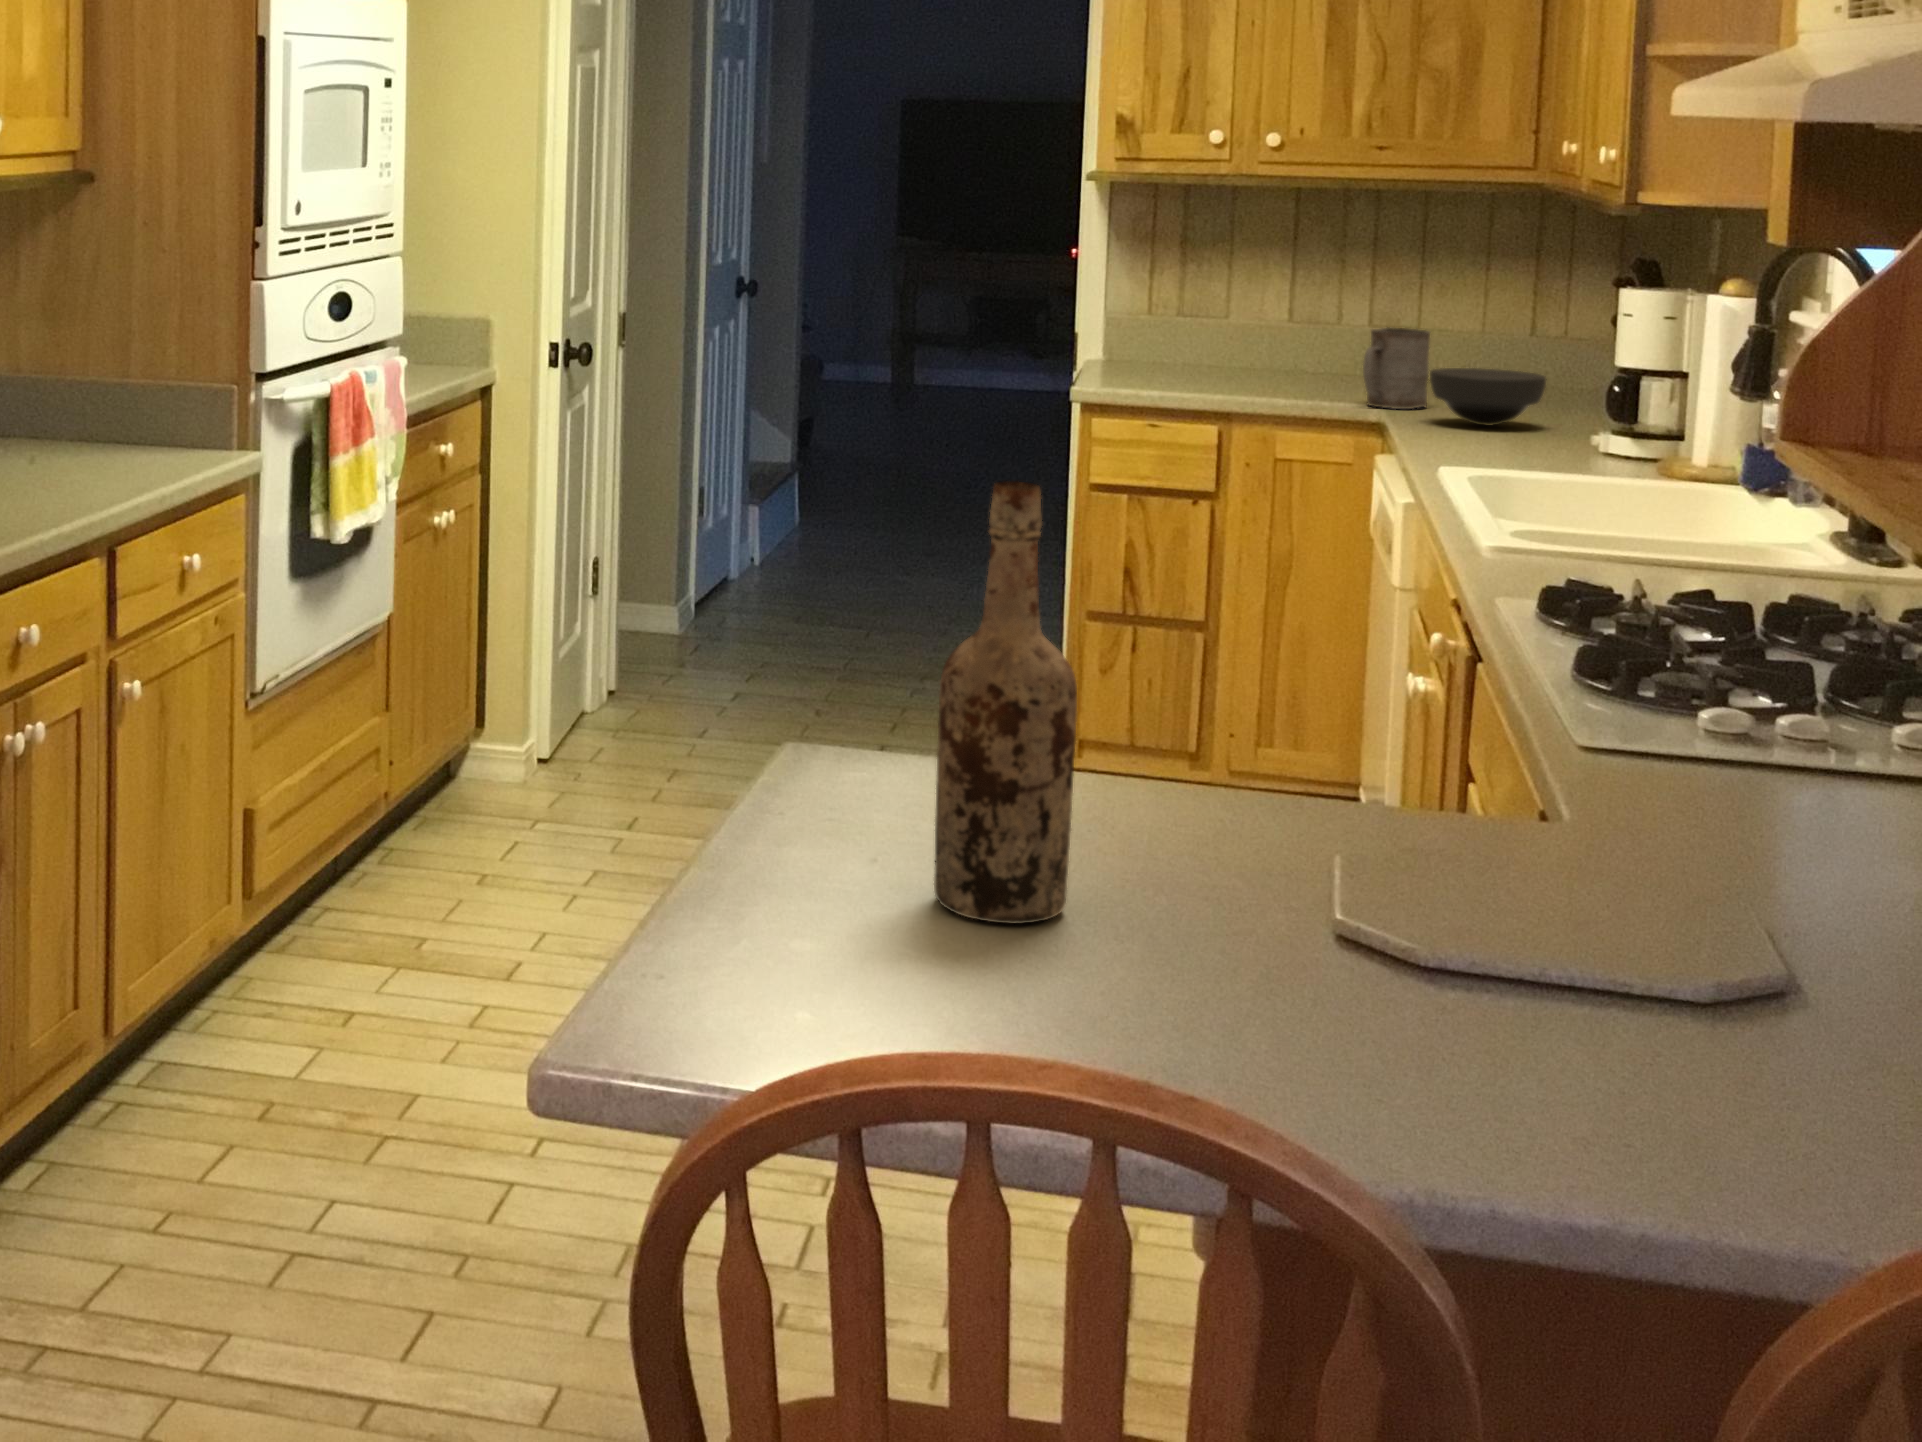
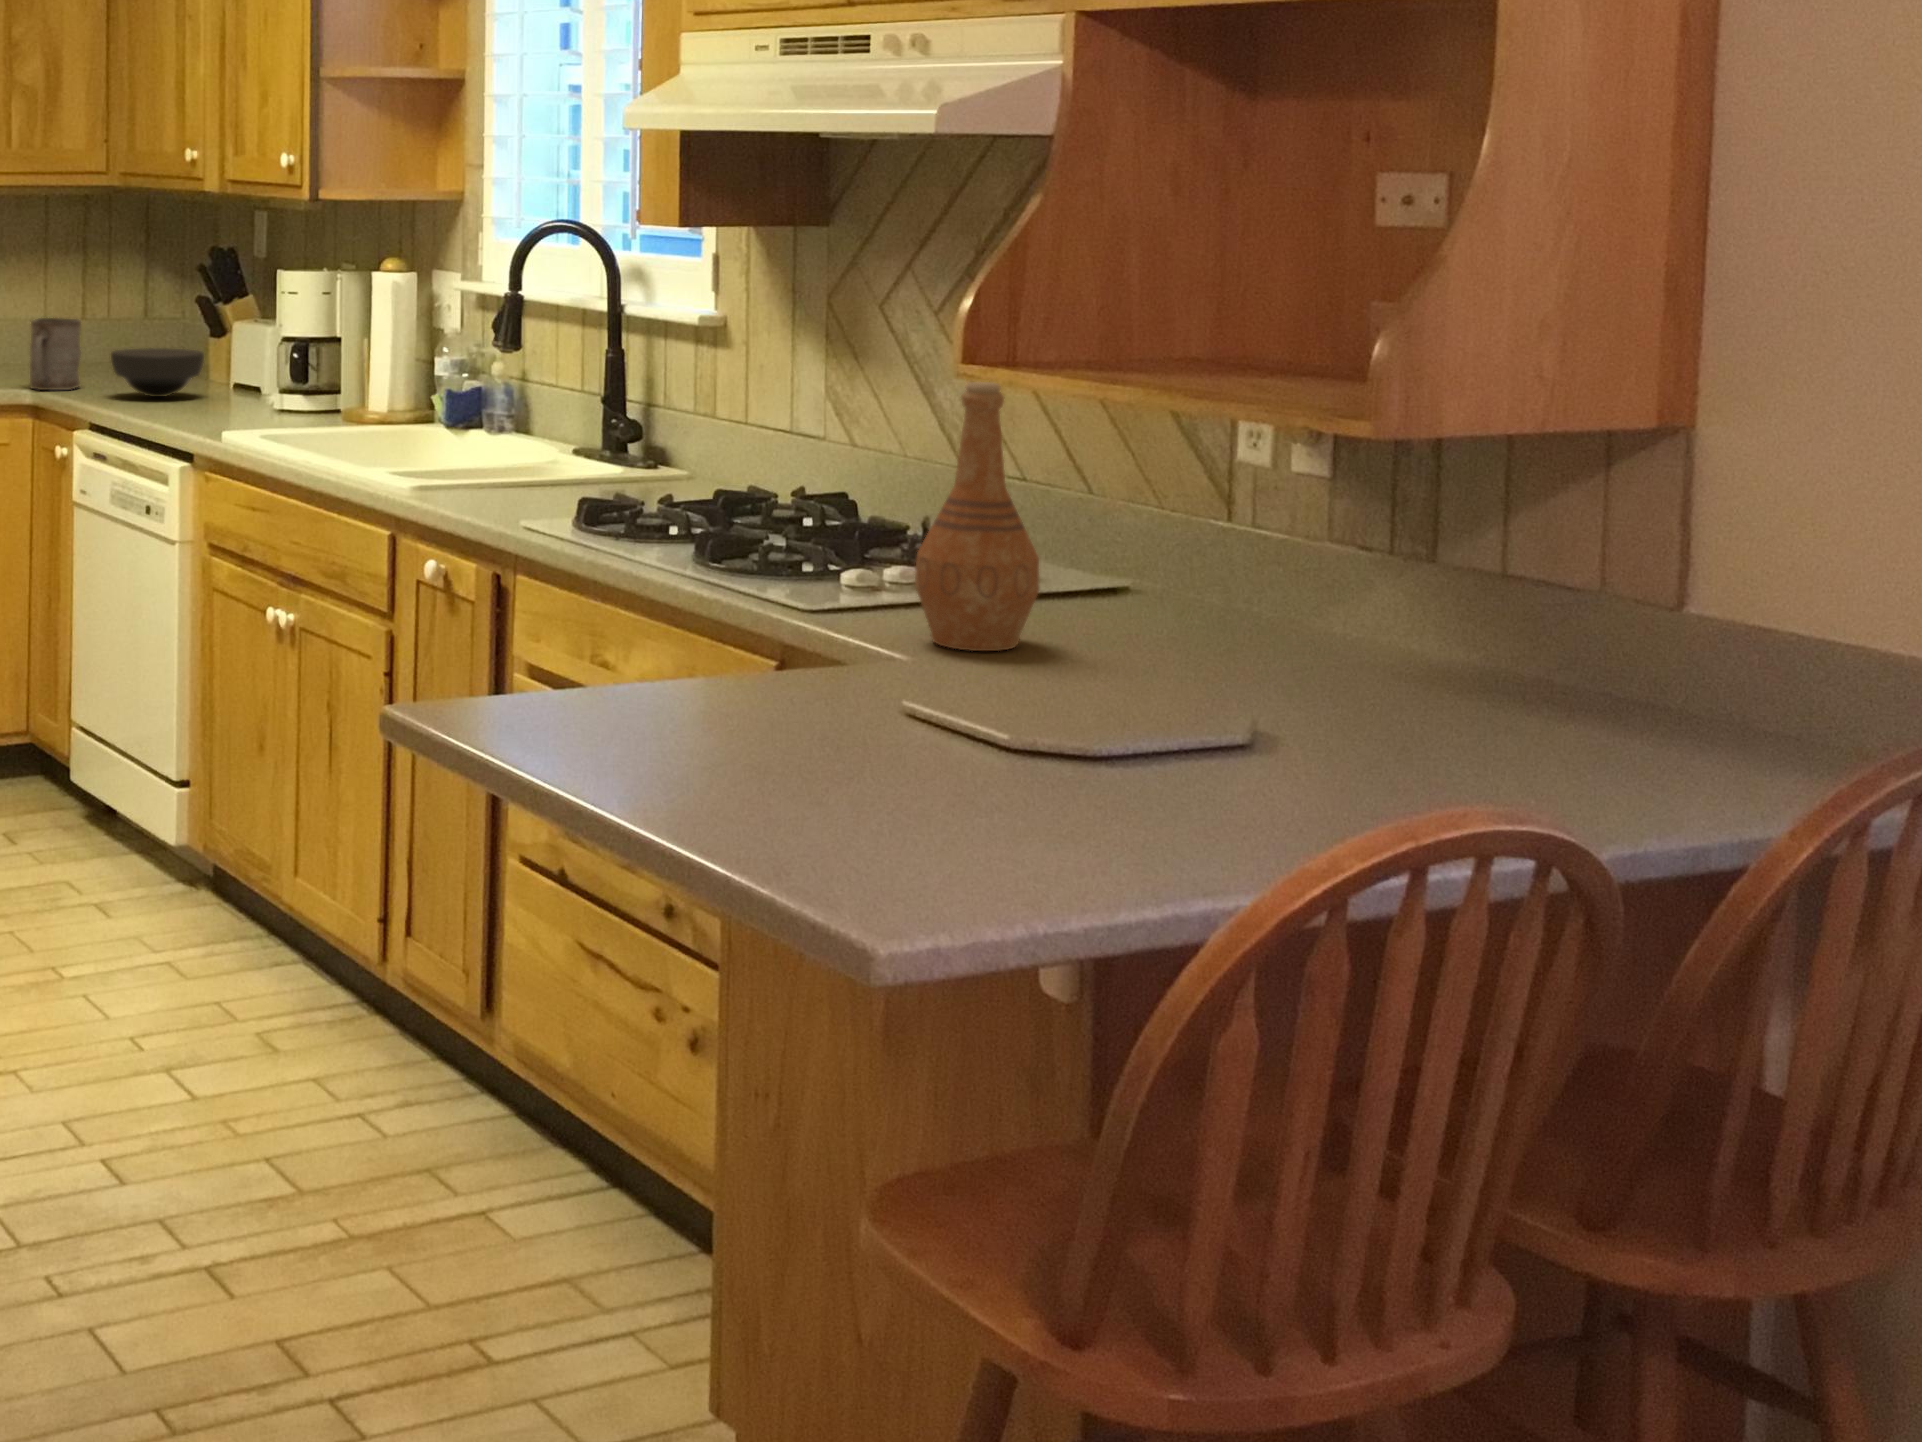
vase: none [1598,461,1801,864] -> present [915,382,1039,651]
wine bottle: present [934,481,1077,924] -> none [738,433,842,764]

